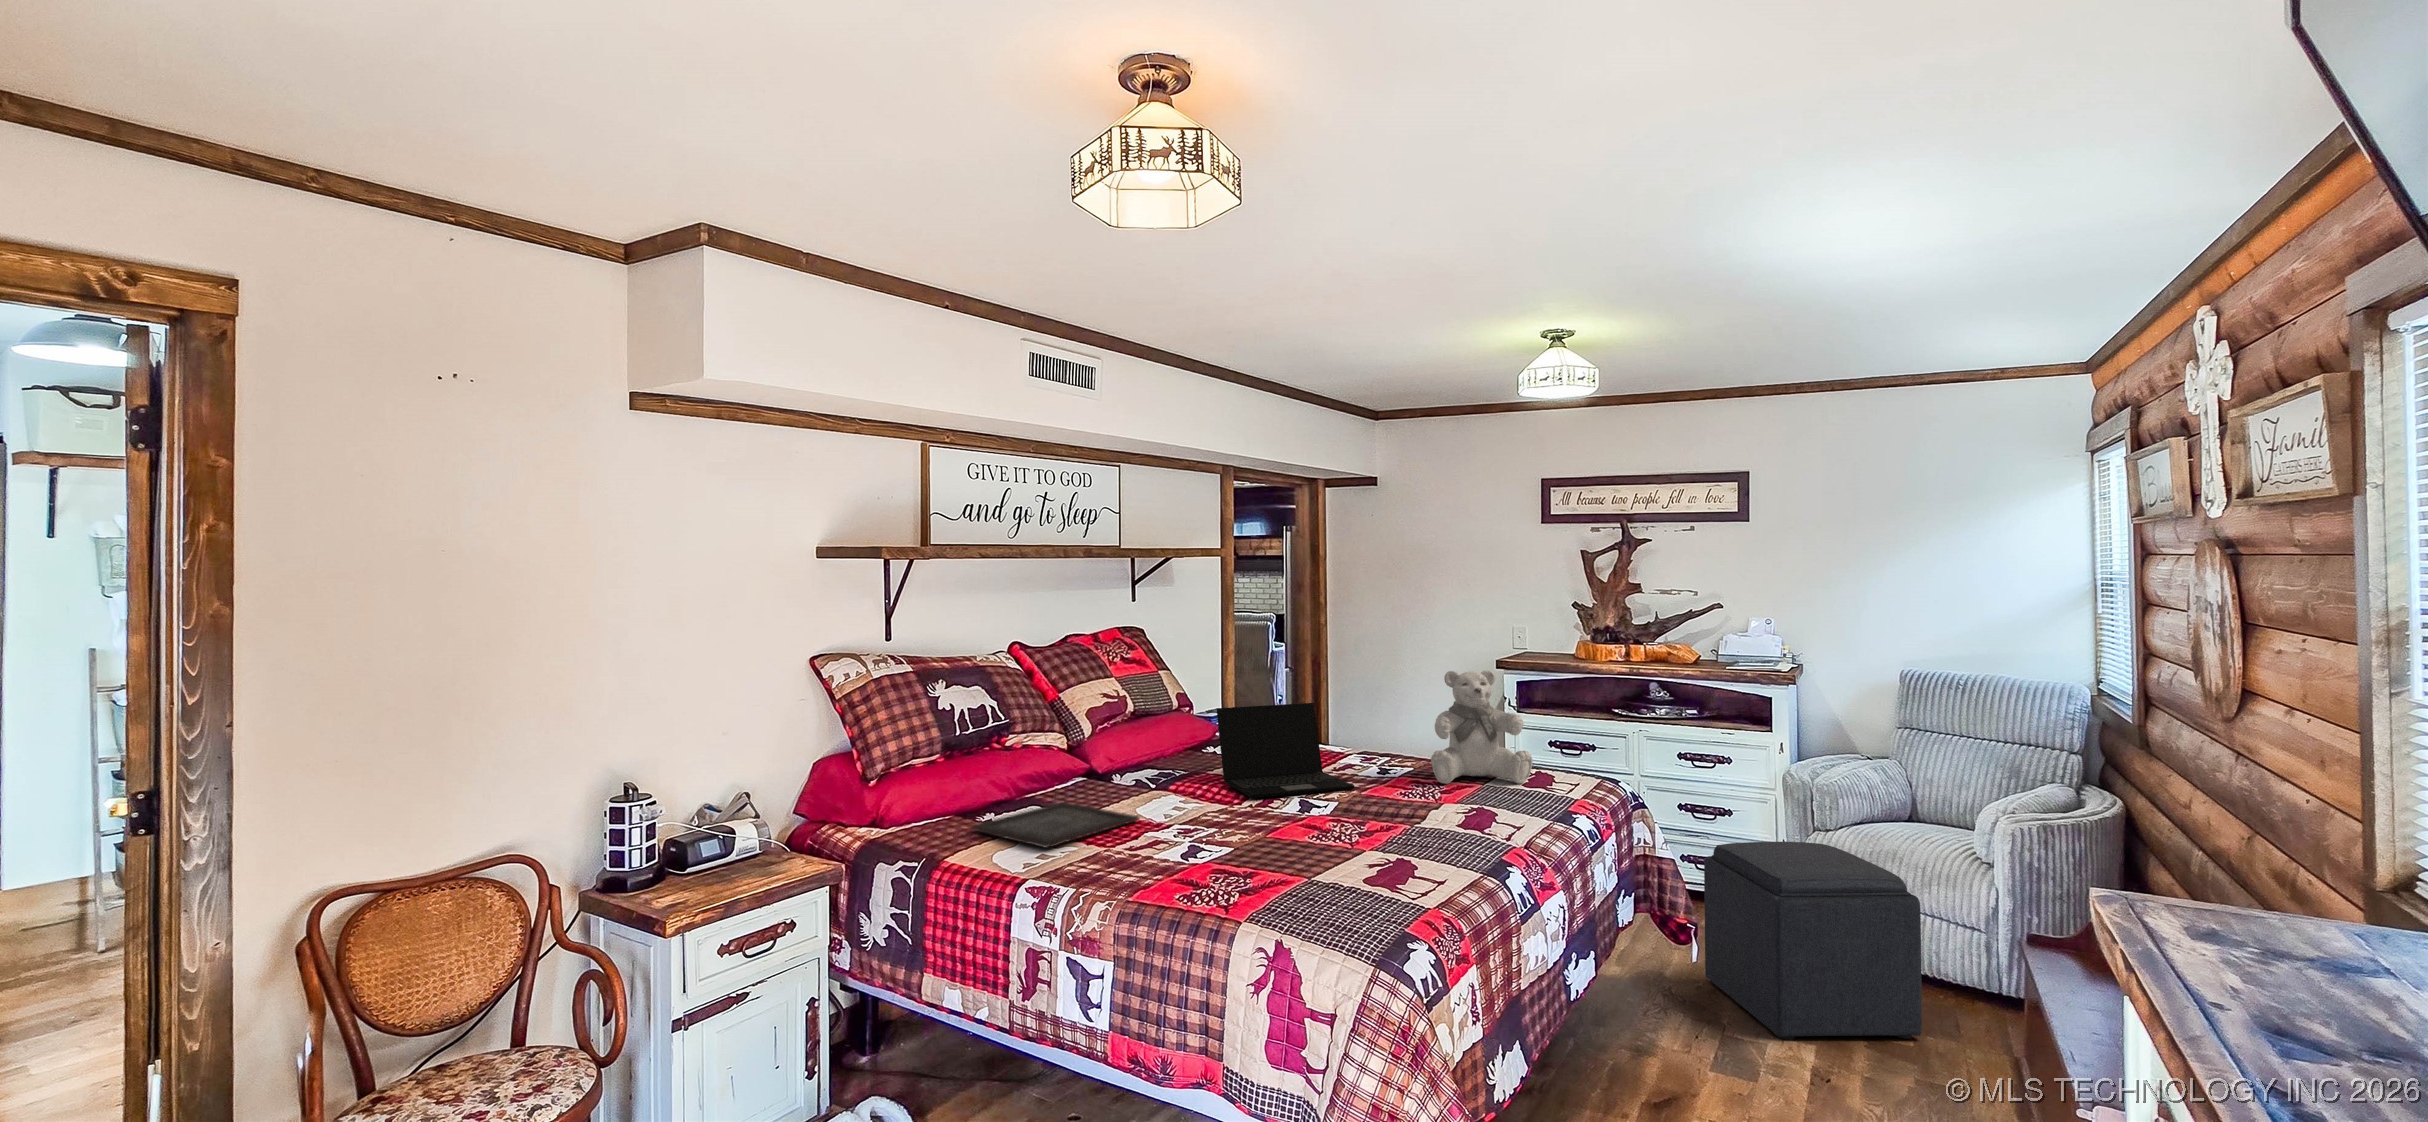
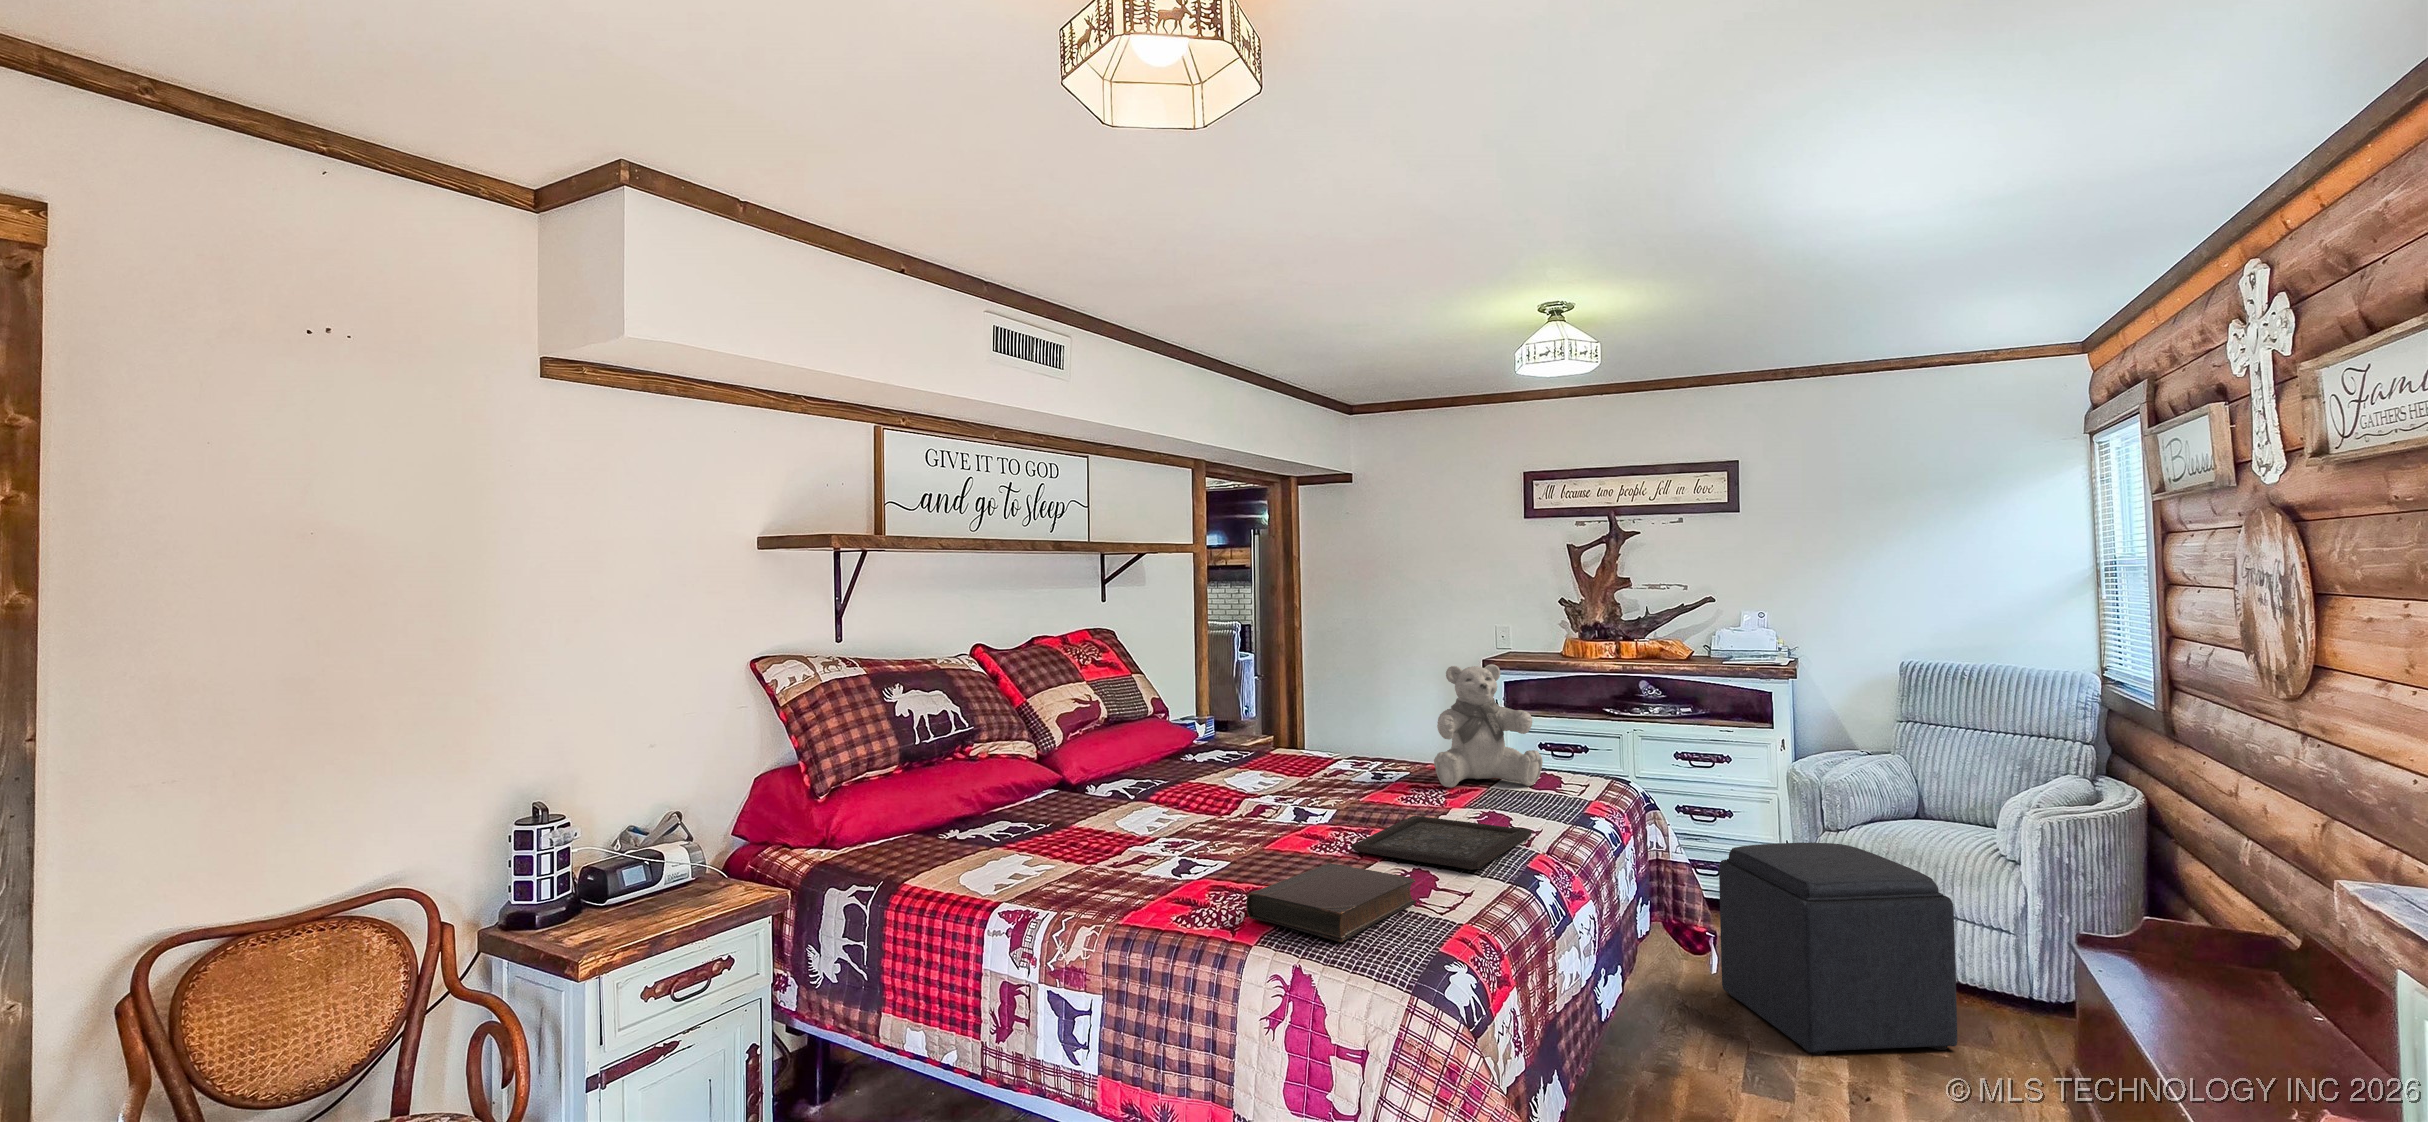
laptop: present [1217,703,1355,798] -> none [1200,703,1353,807]
tray: present [972,802,1139,848] -> present [1352,816,1532,869]
book: none [1240,851,1394,921] -> present [1246,863,1416,942]

